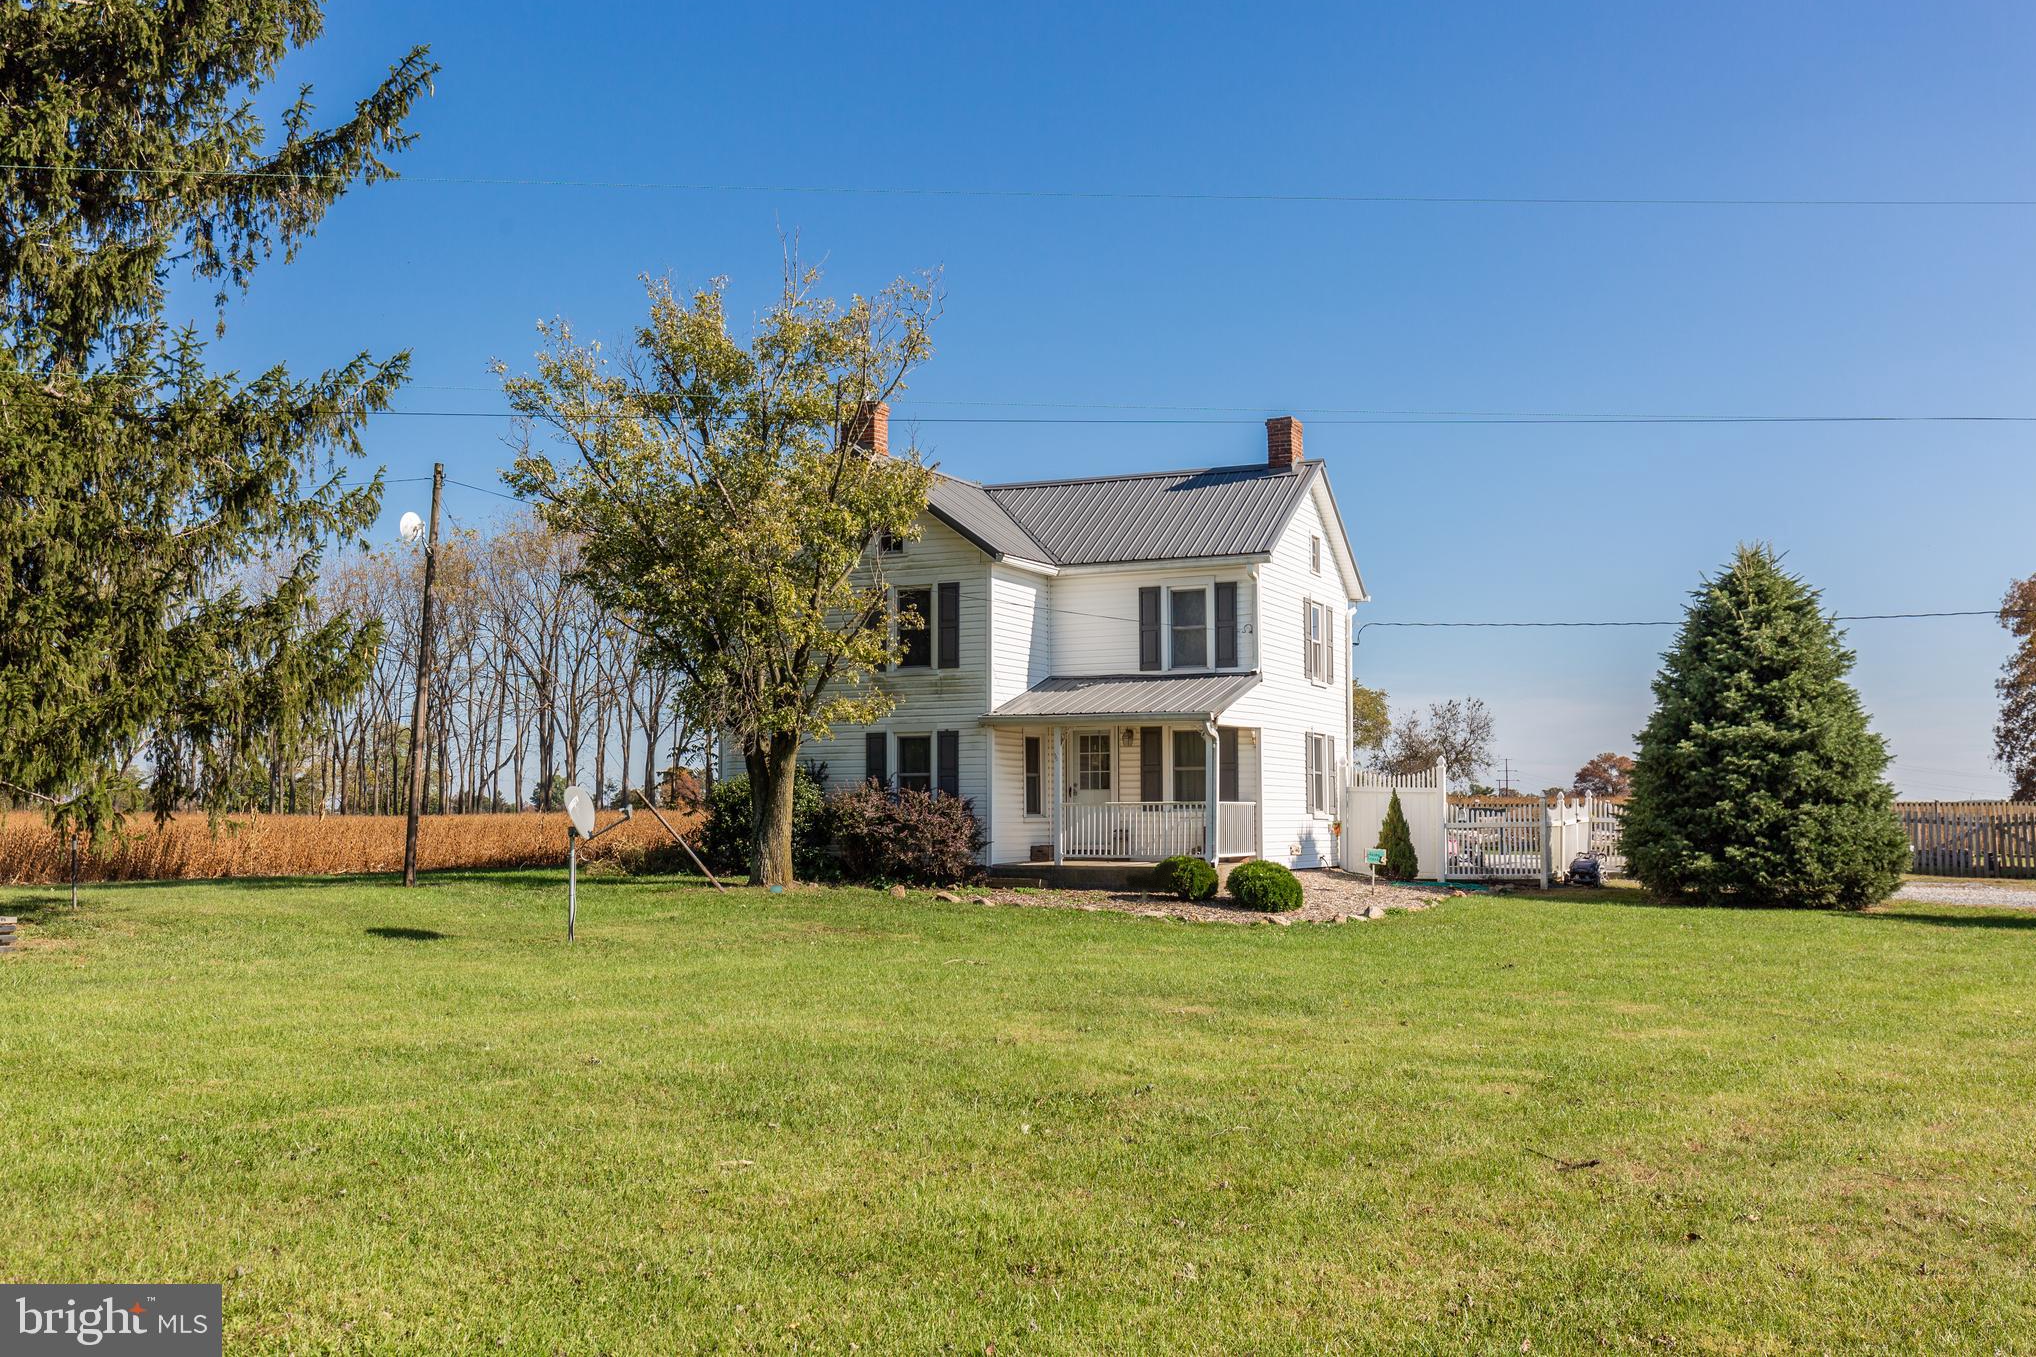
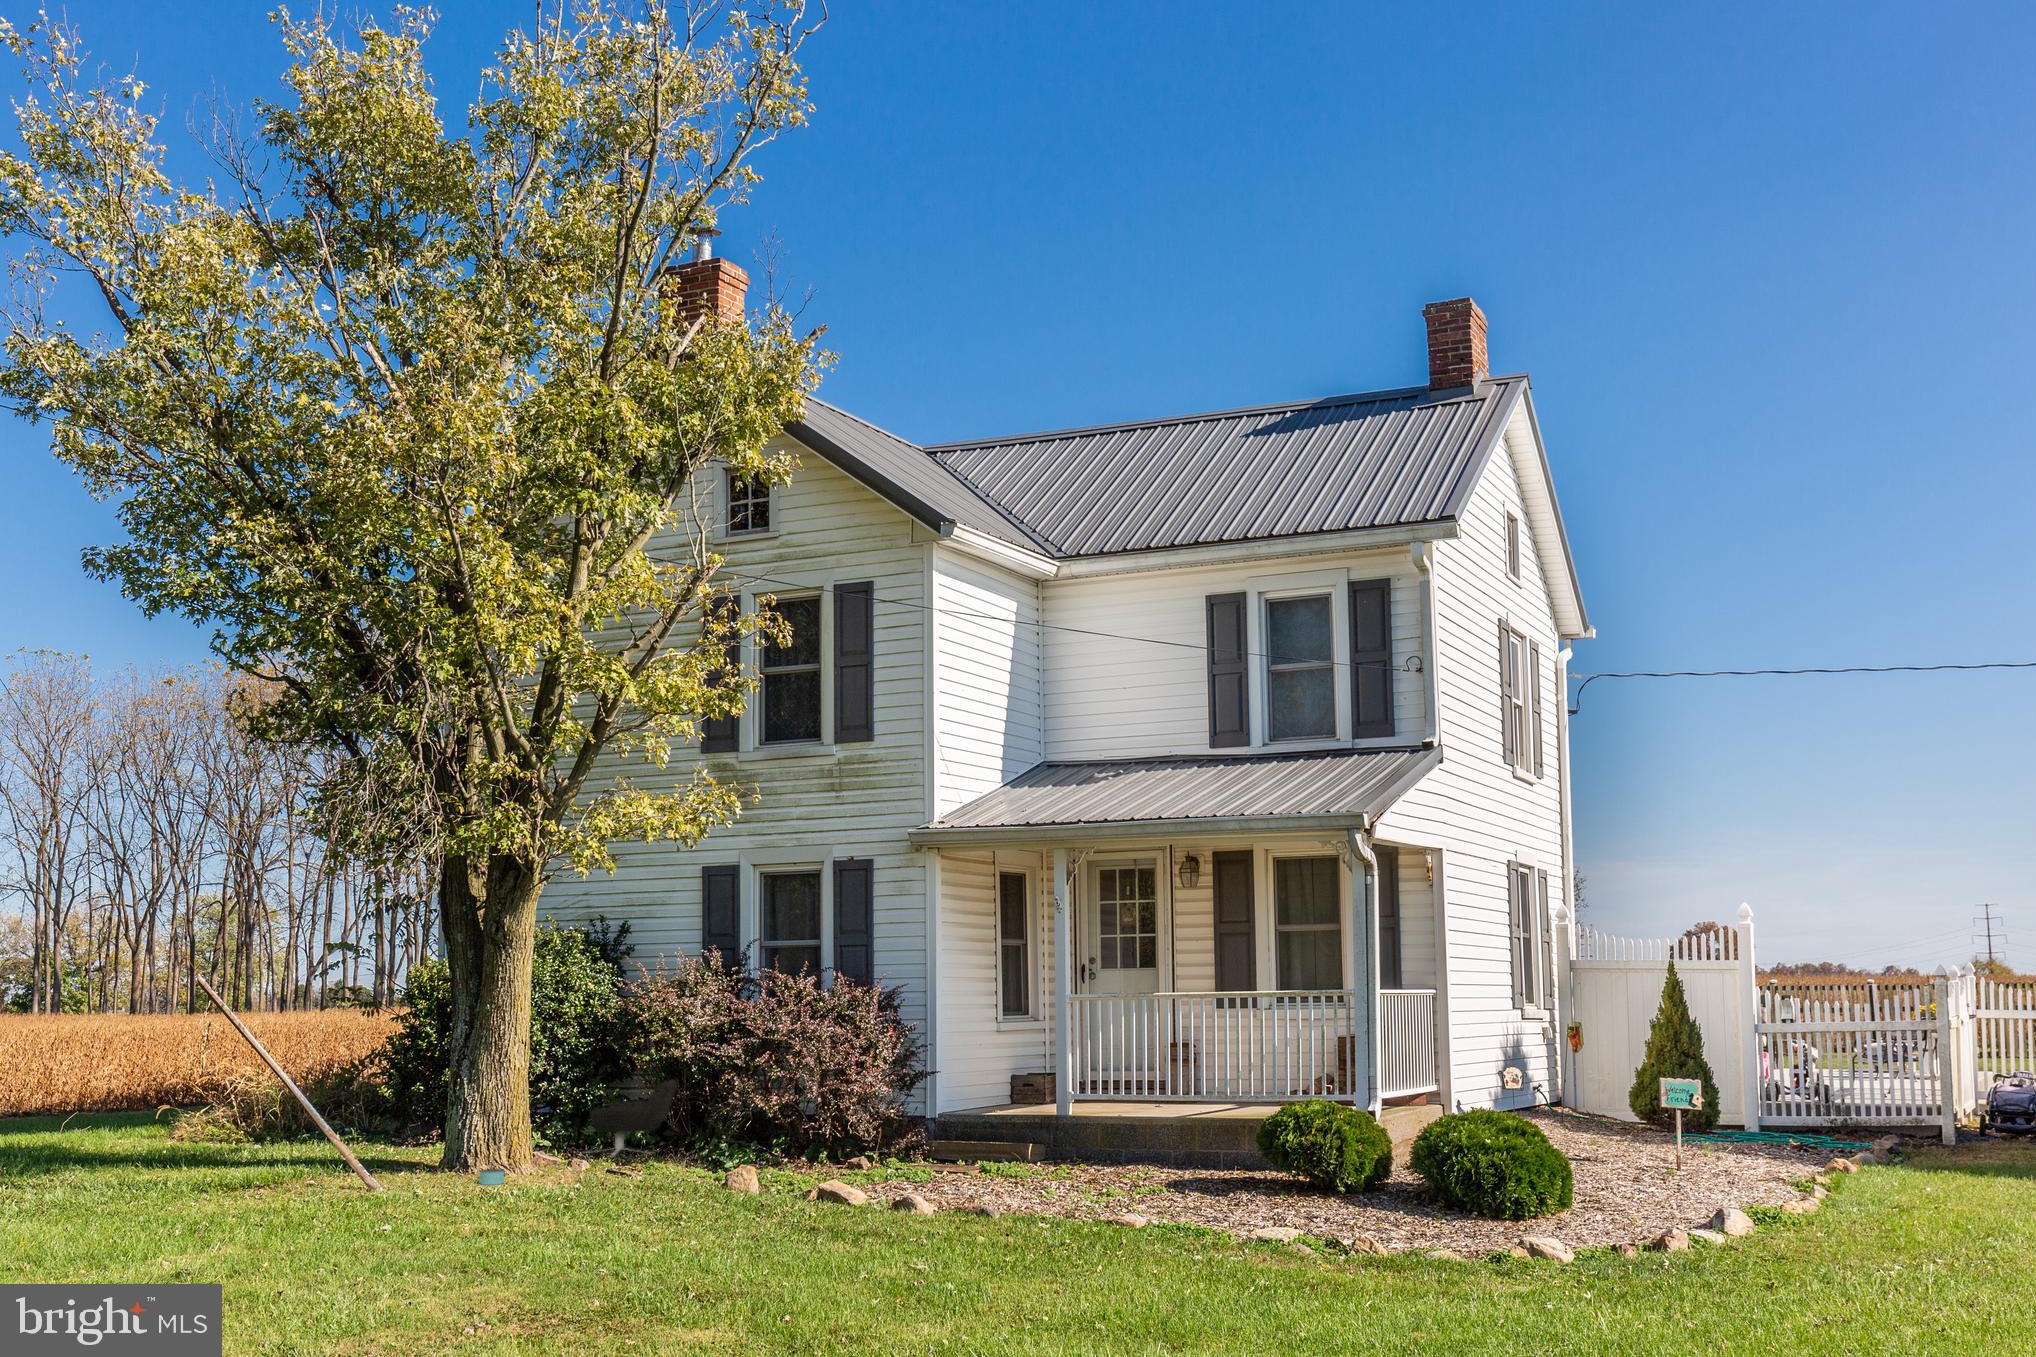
lounge chair: present [1125,861,1178,900] -> present [590,1080,677,1156]

